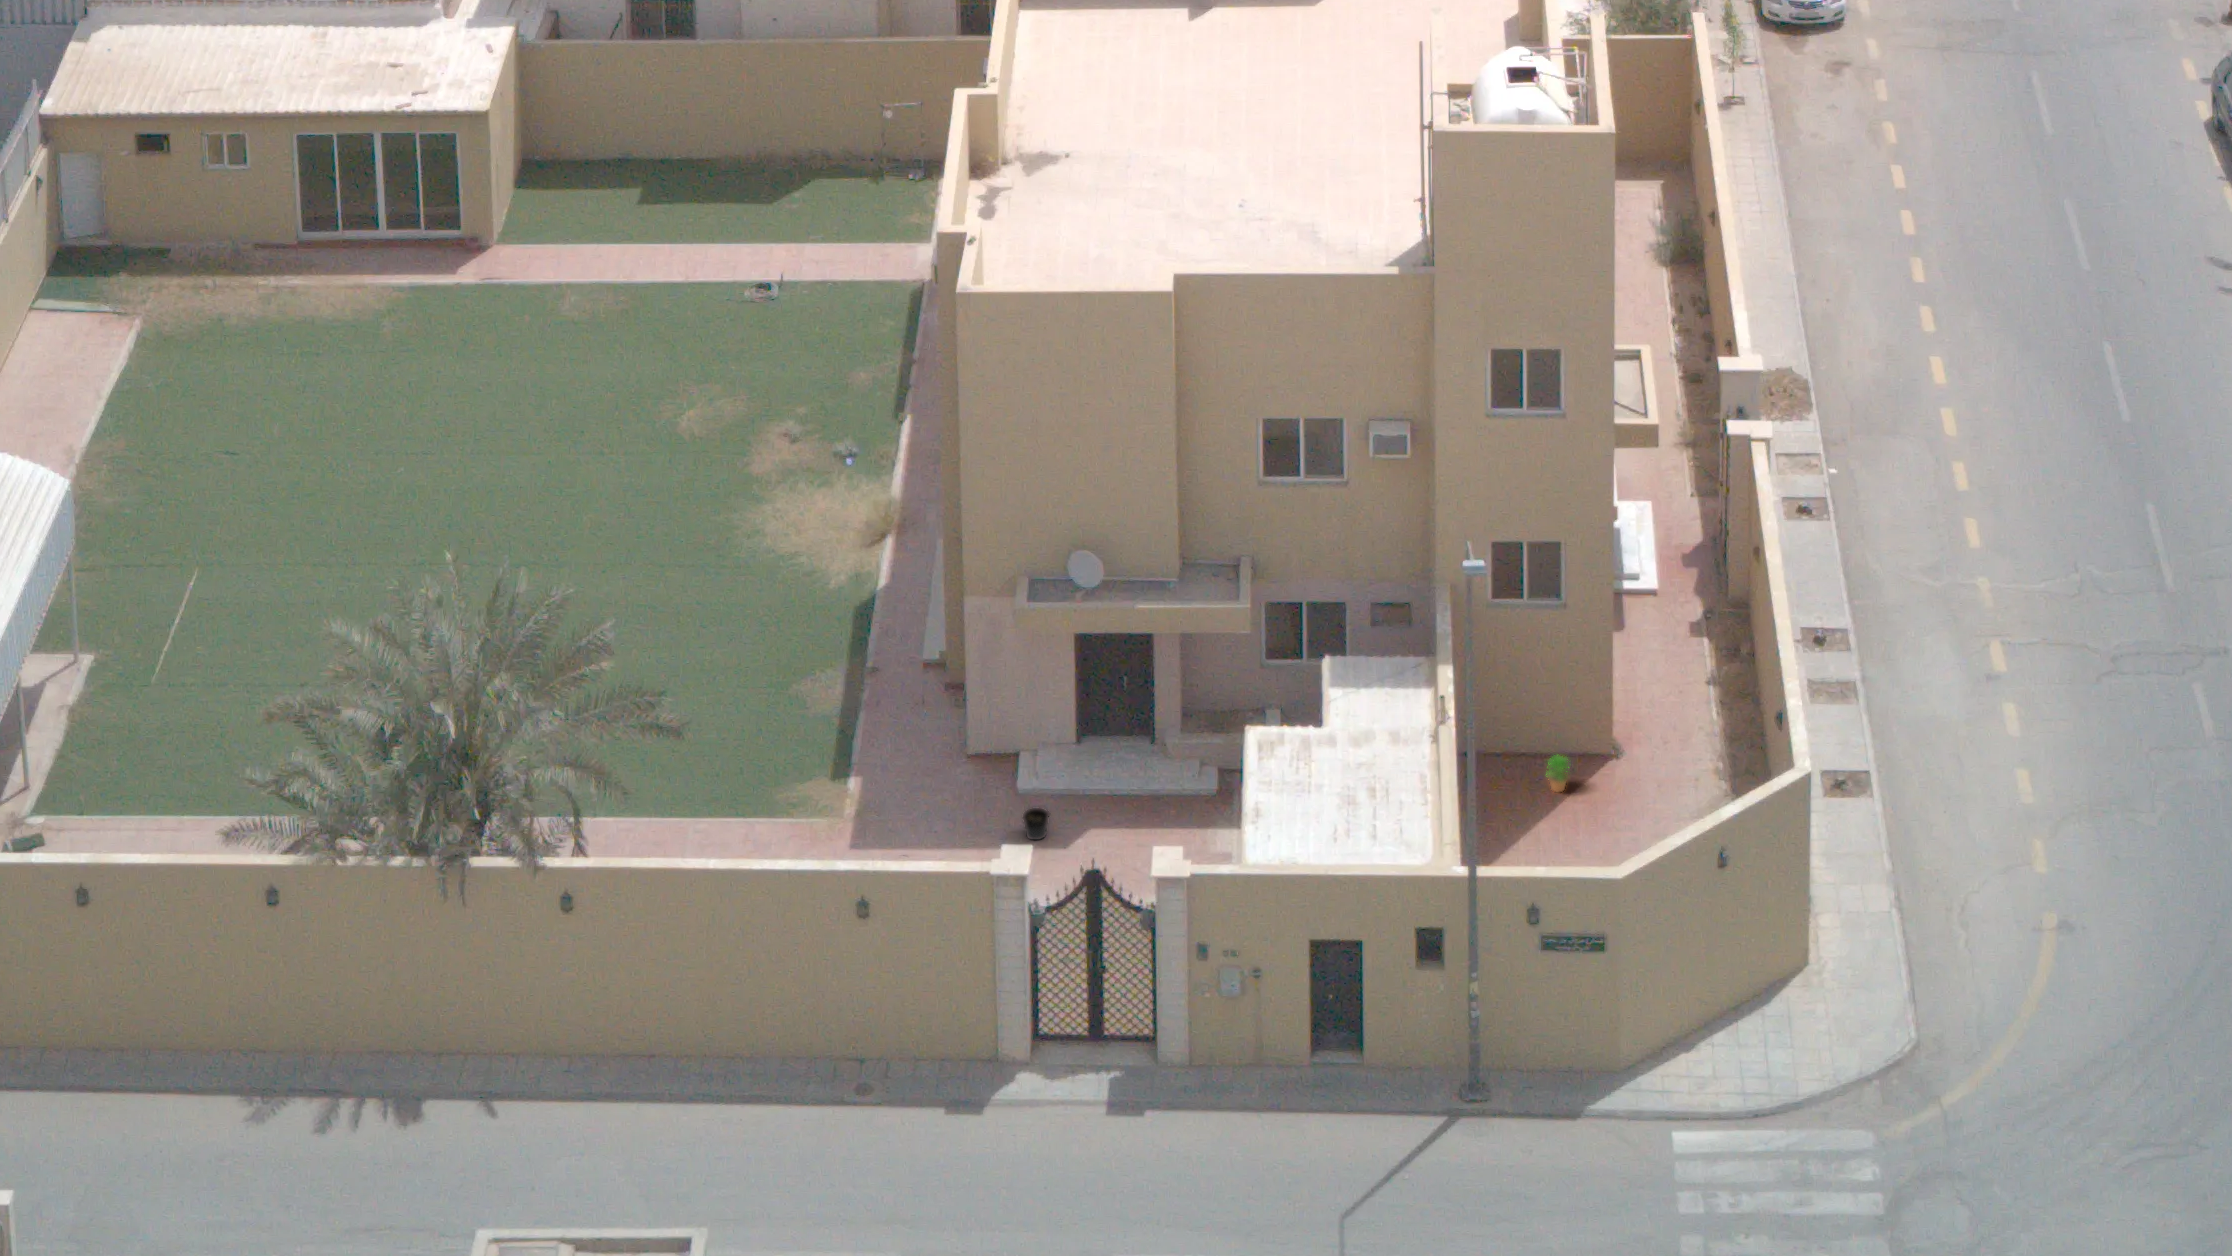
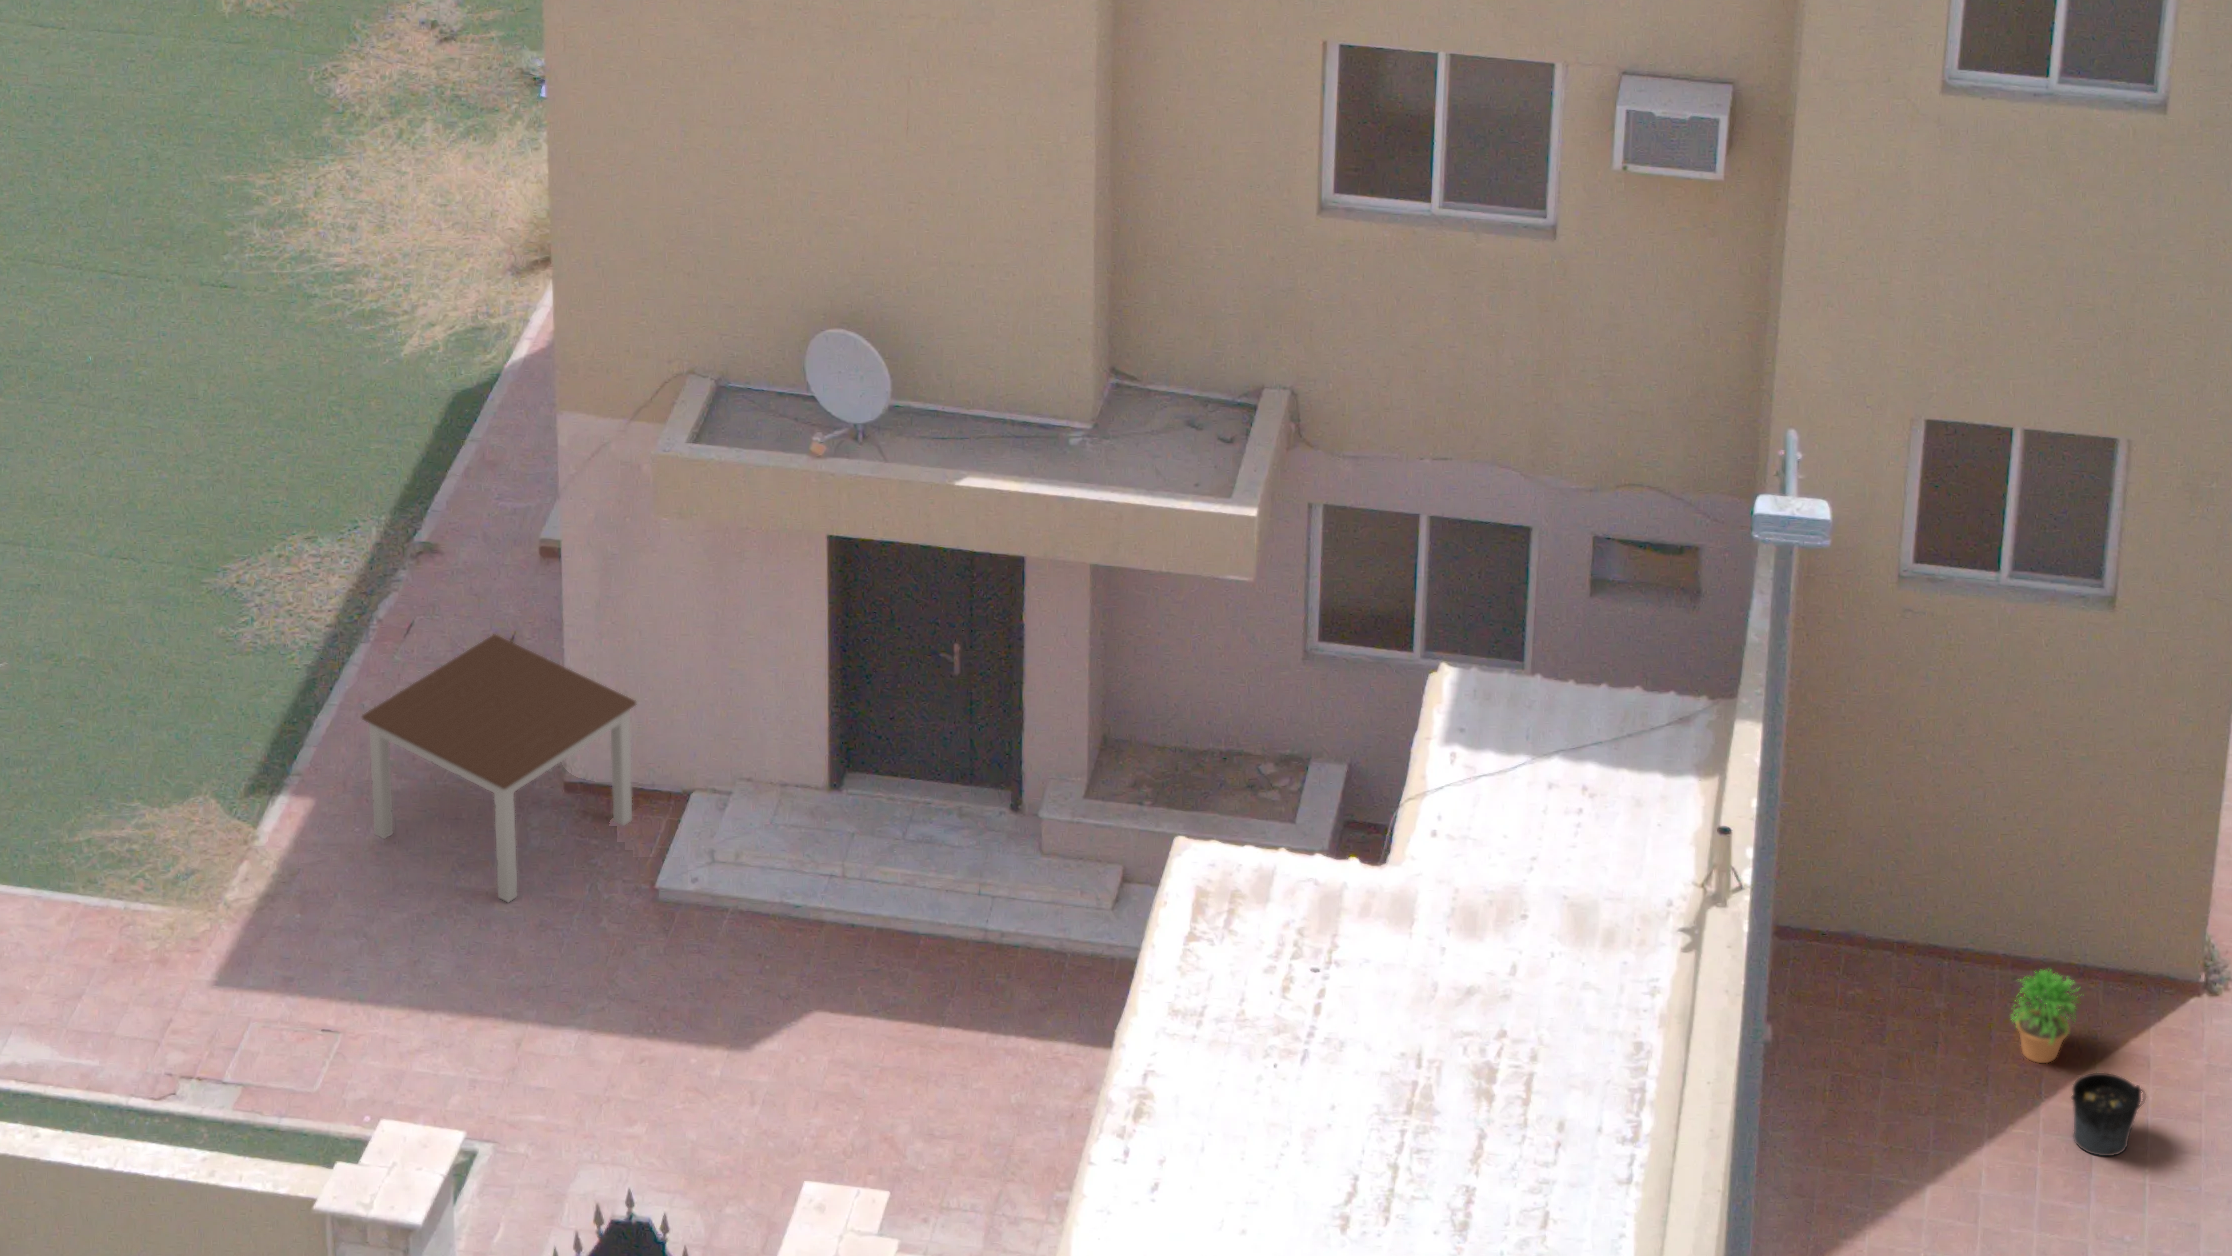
dining table: none [890,696,997,803] -> present [362,634,636,902]
bucket: present [1023,808,1049,840] -> present [2072,1073,2145,1156]

